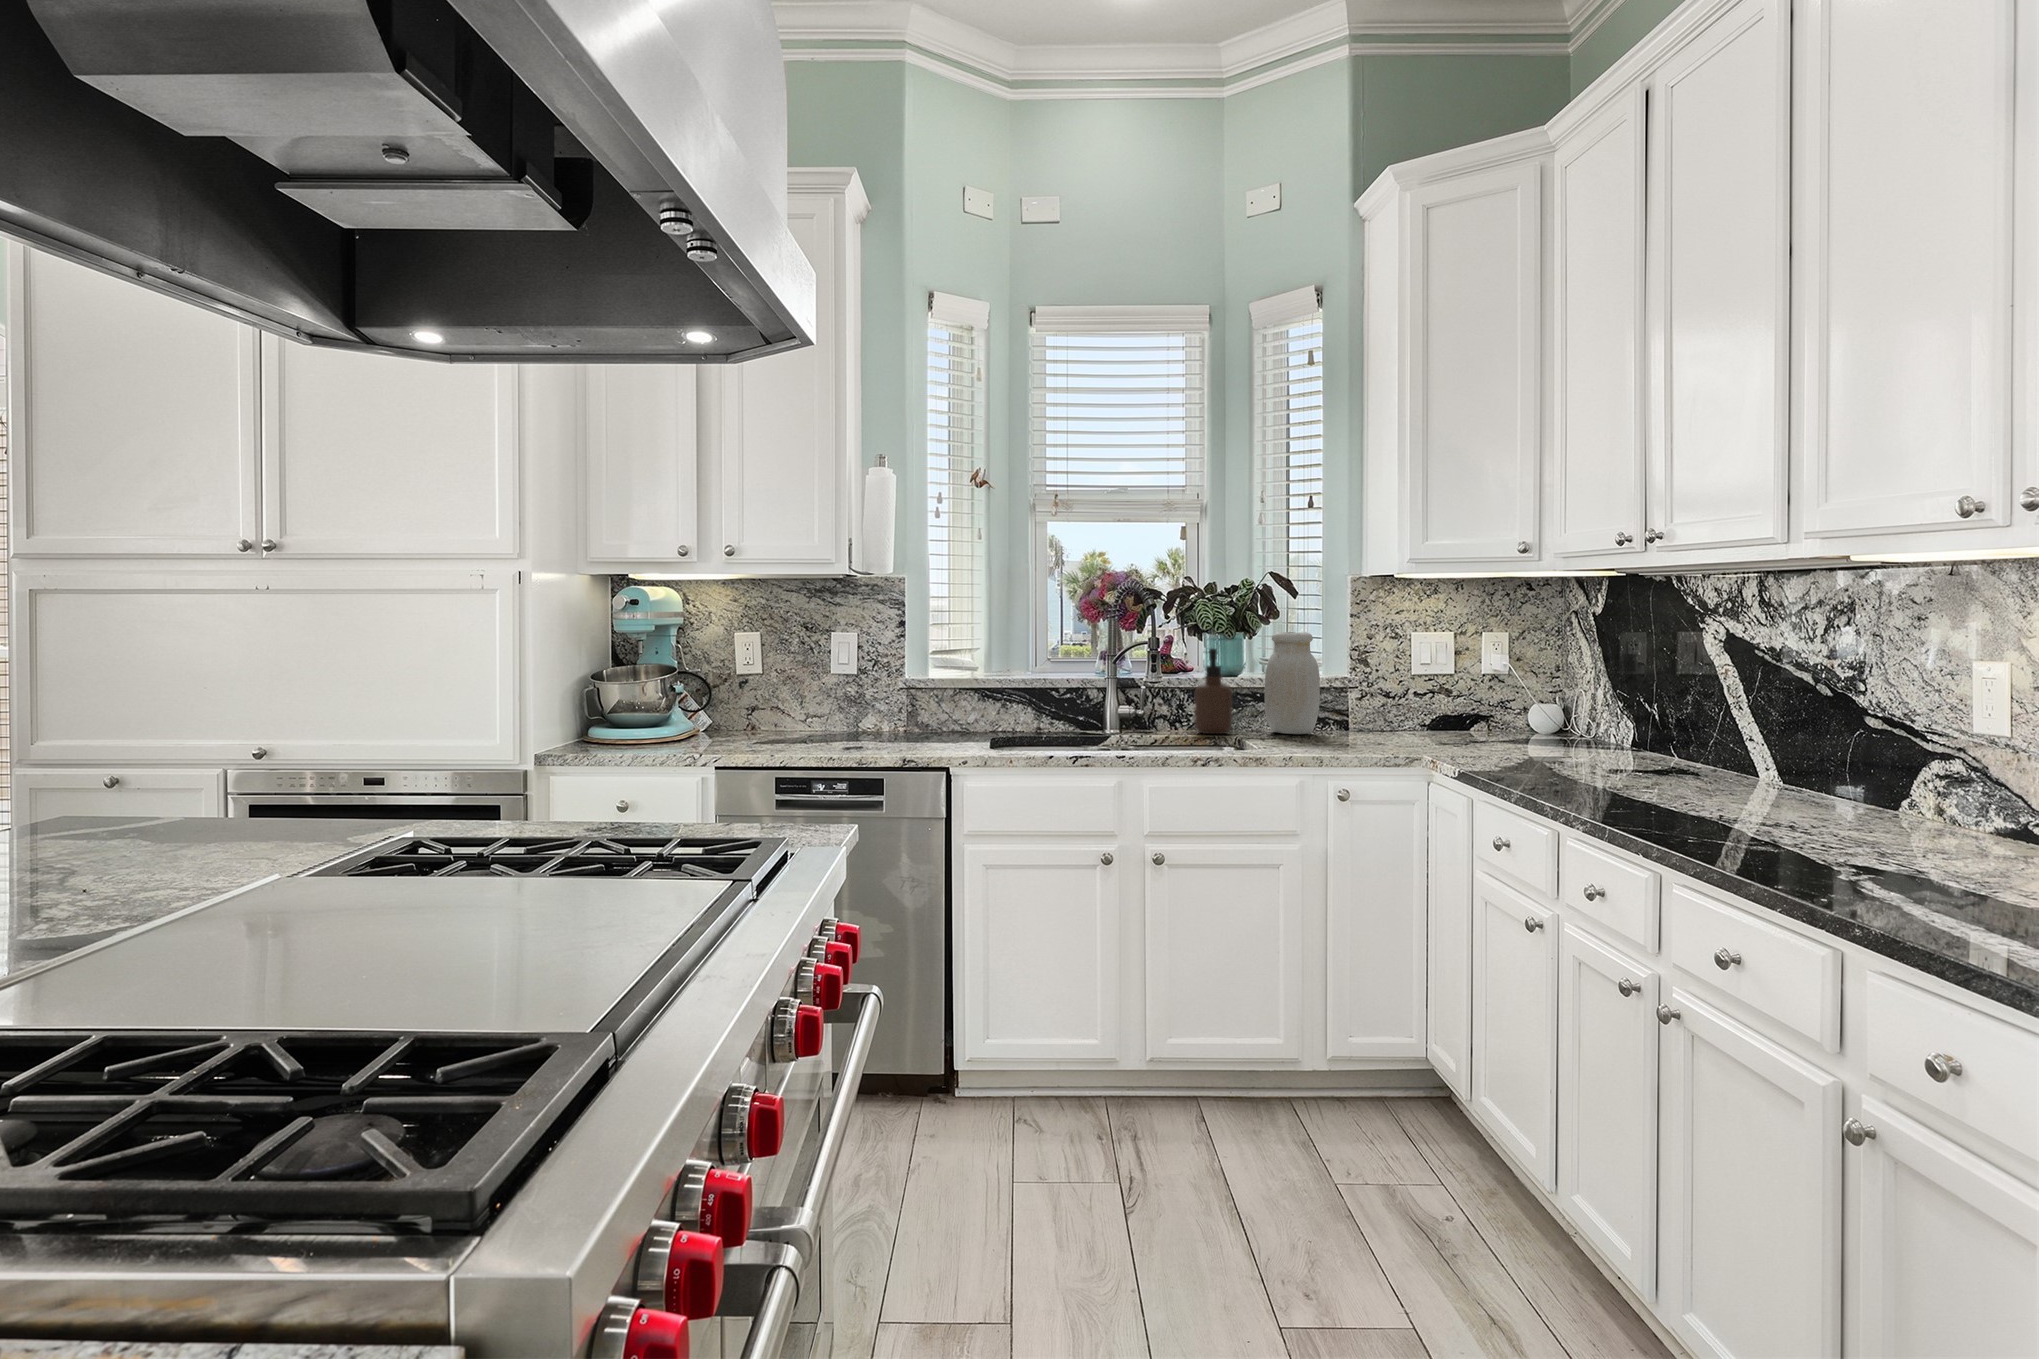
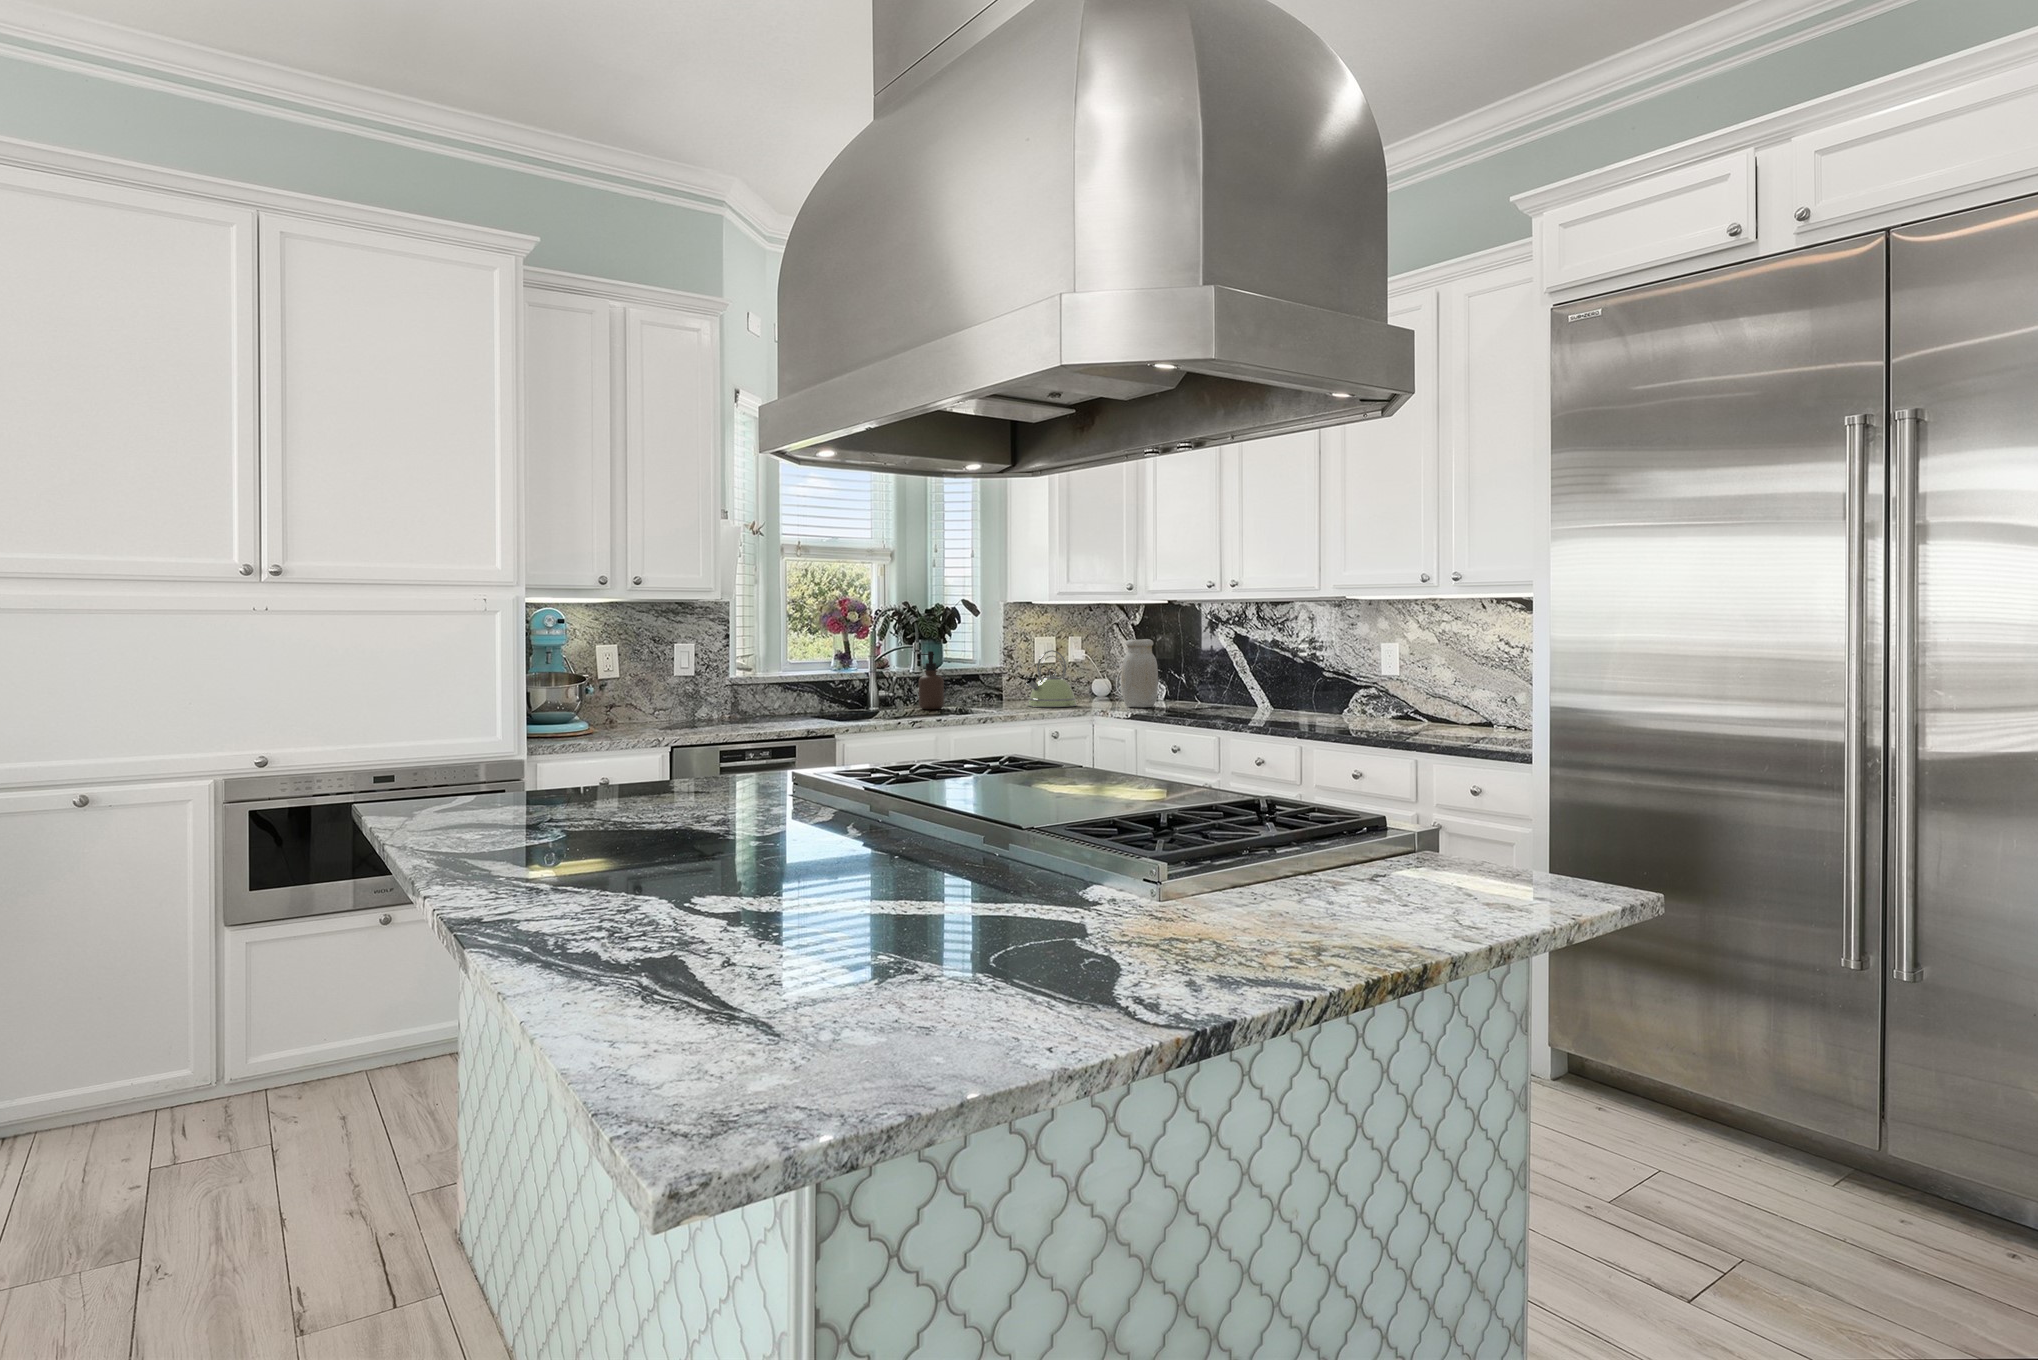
jar: present [1264,632,1320,734] -> present [1121,639,1158,707]
kettle: none [1365,651,1458,744] -> present [1026,650,1077,707]

